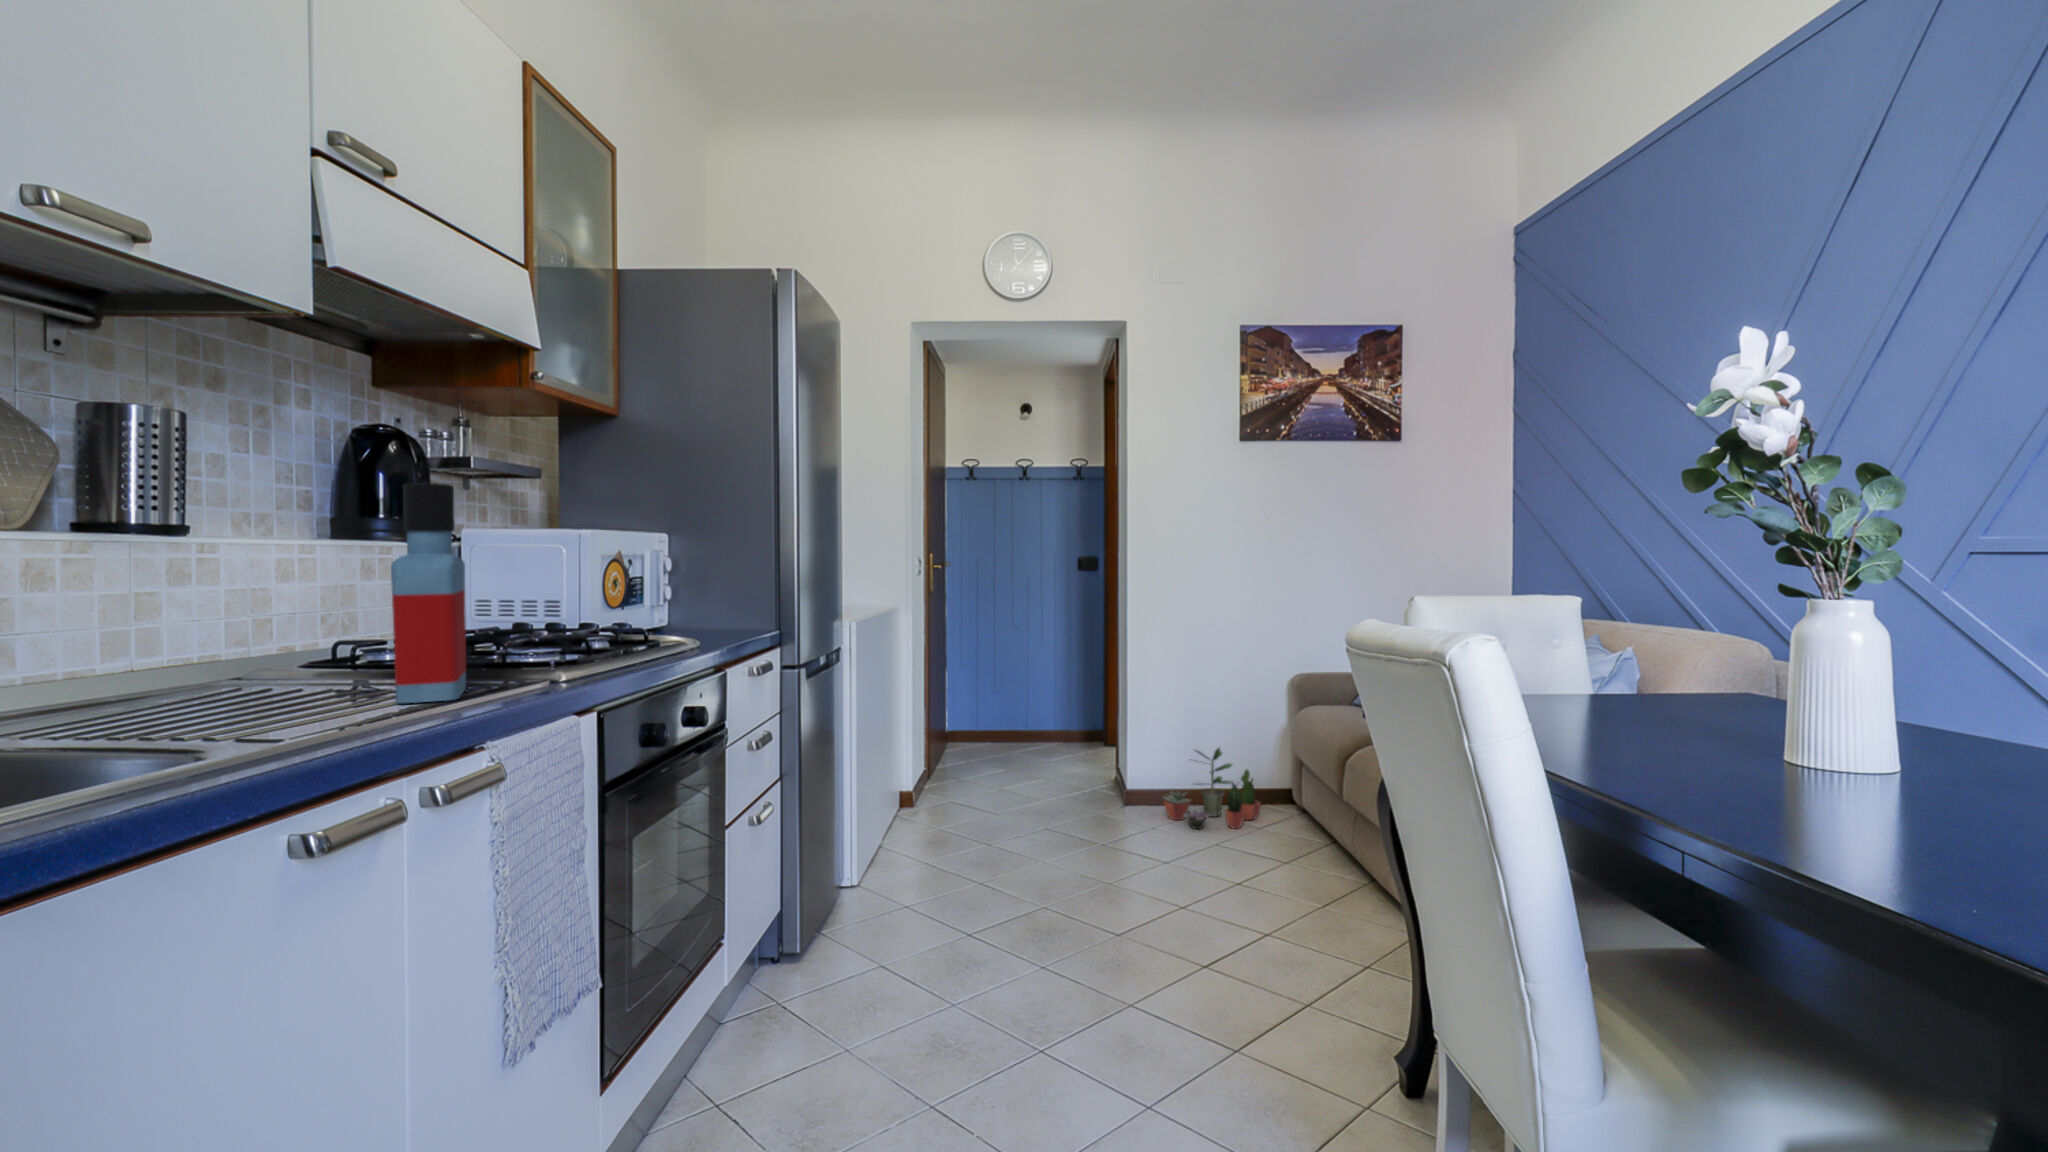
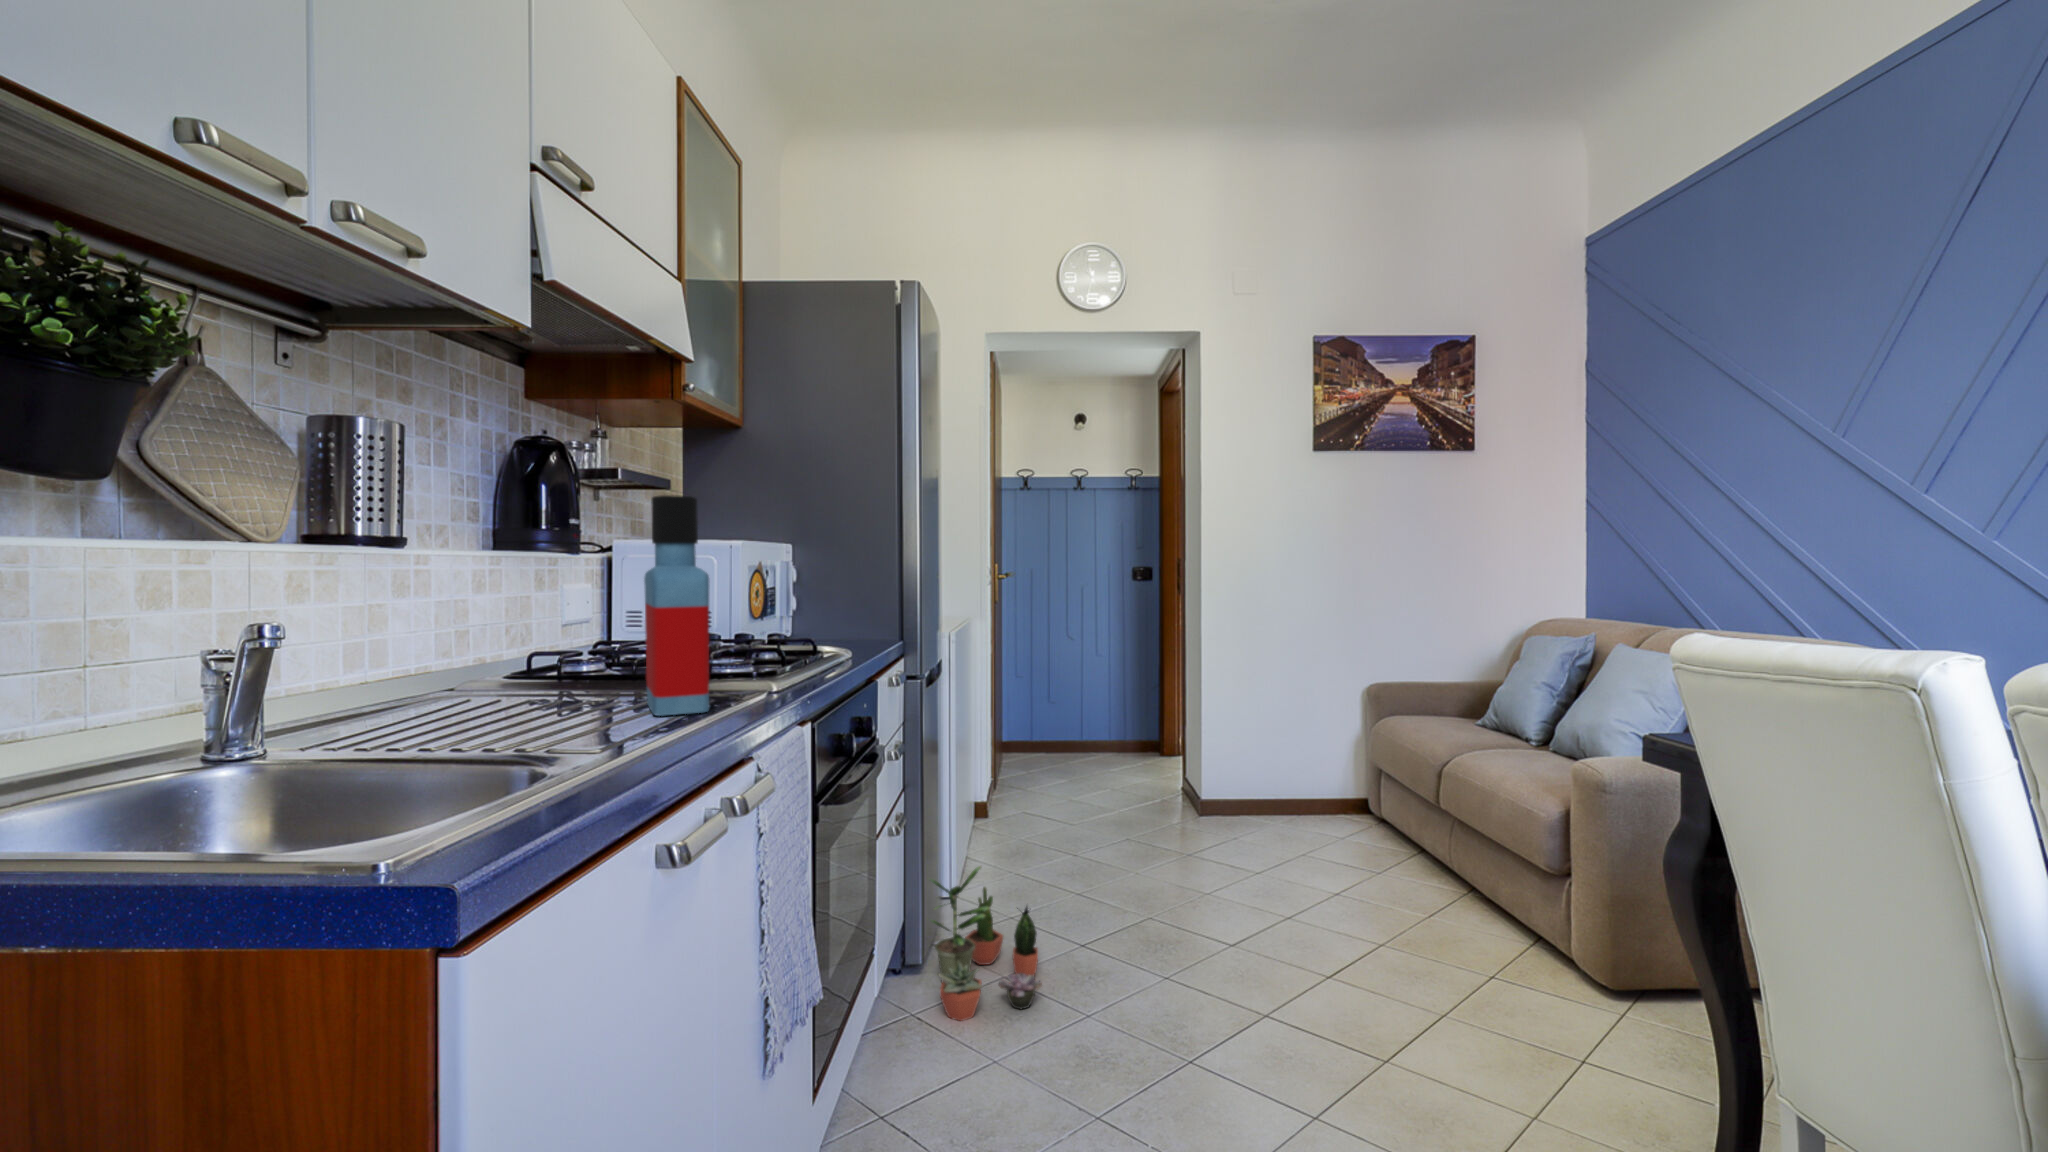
potted plant: present [1164,748,1261,829] -> present [930,866,1042,1021]

